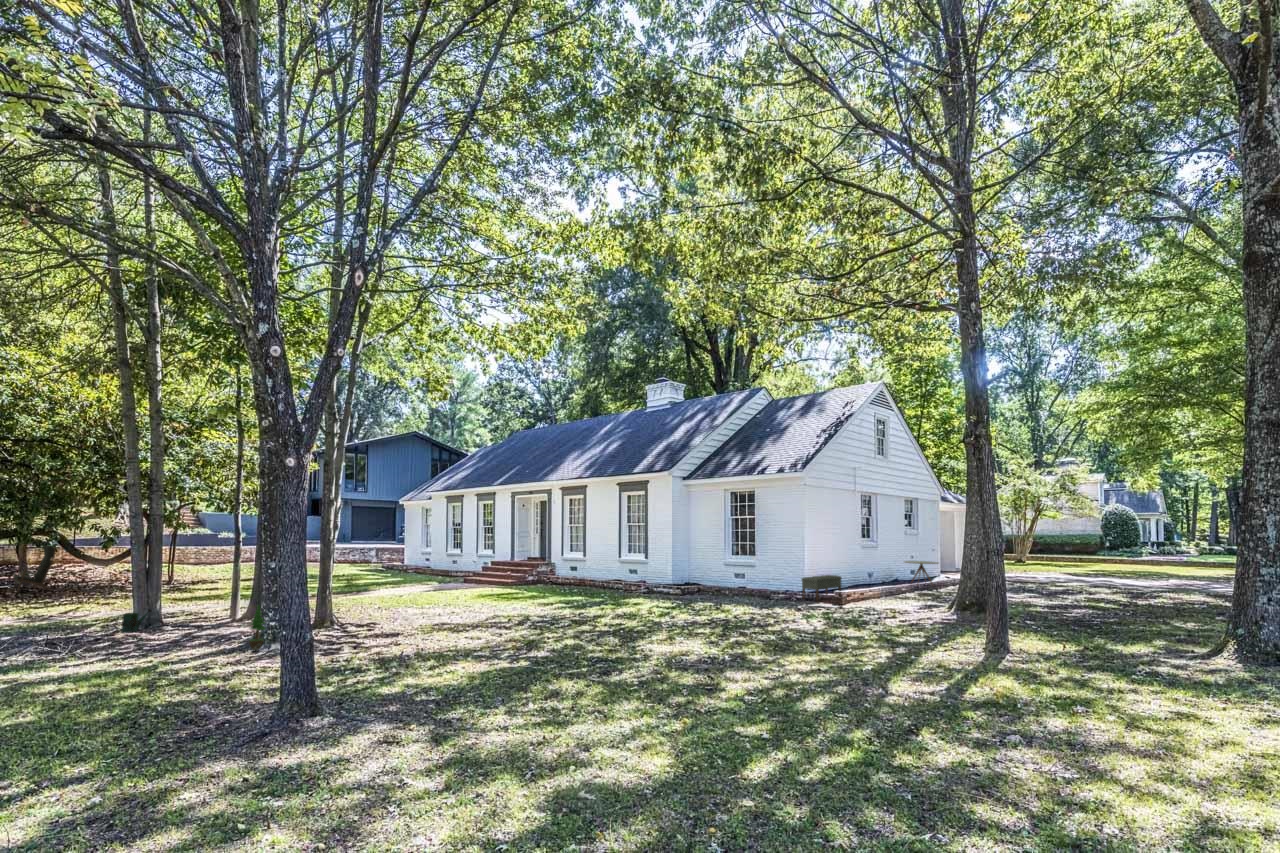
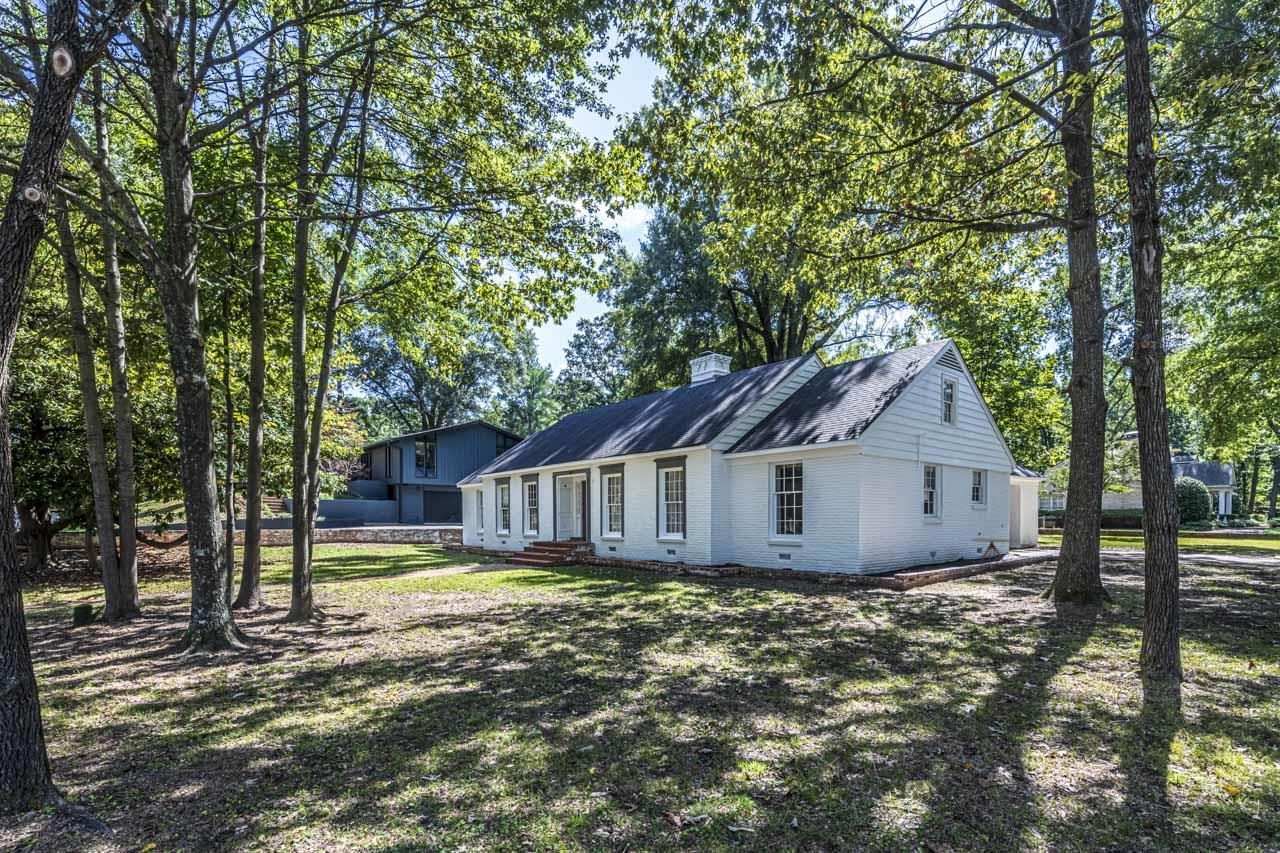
lounge chair: present [13,545,55,593] -> none [55,529,95,577]
bench: present [802,575,842,600] -> none [858,555,904,585]
potted tree: present [249,605,265,651] -> none [167,599,192,657]

